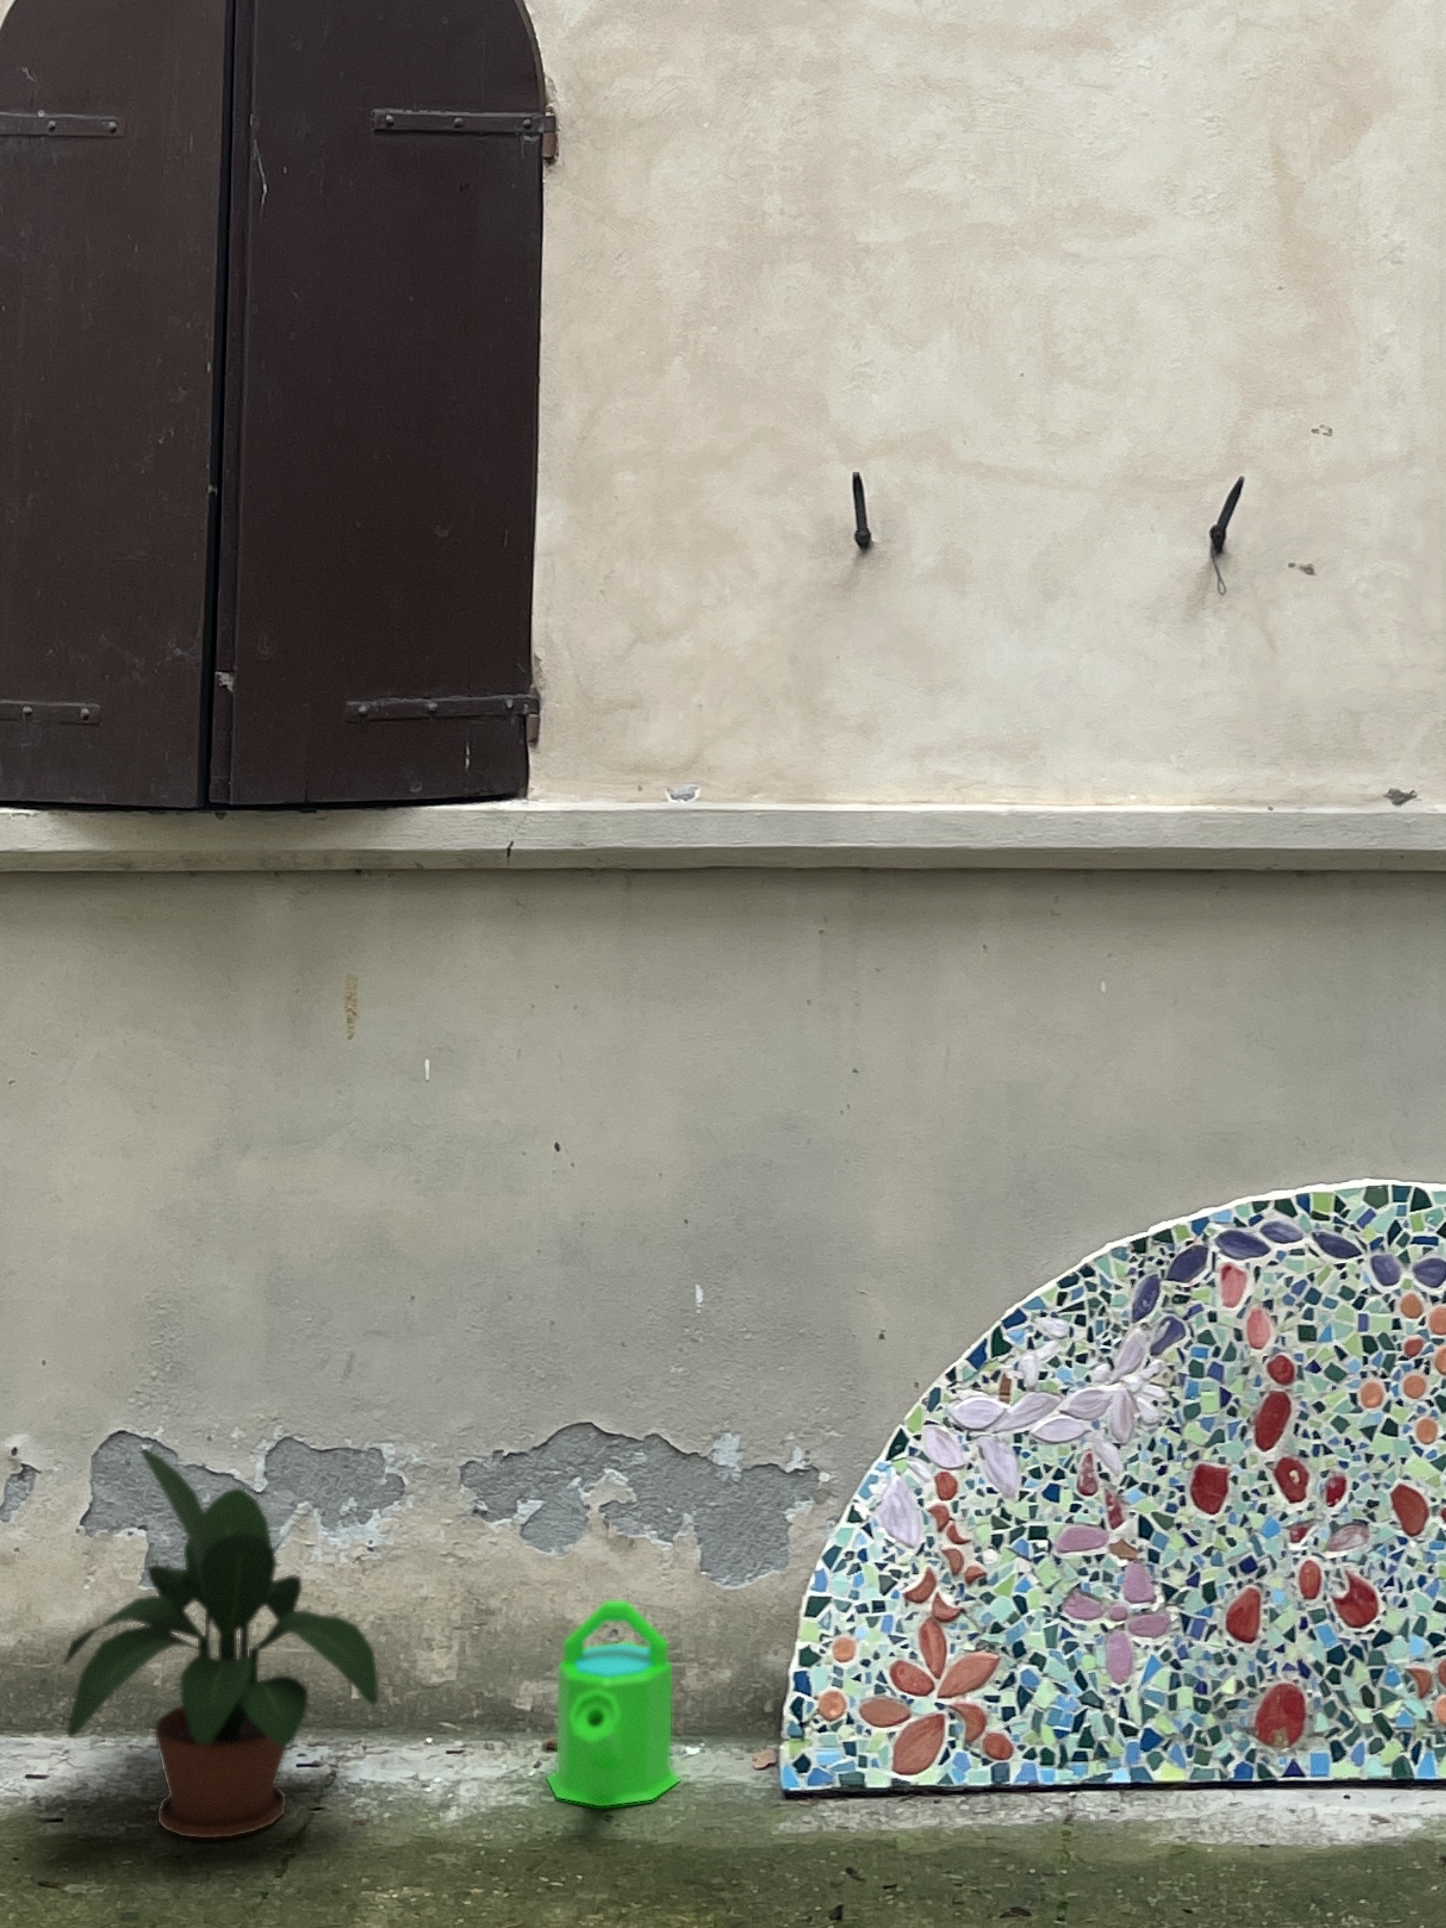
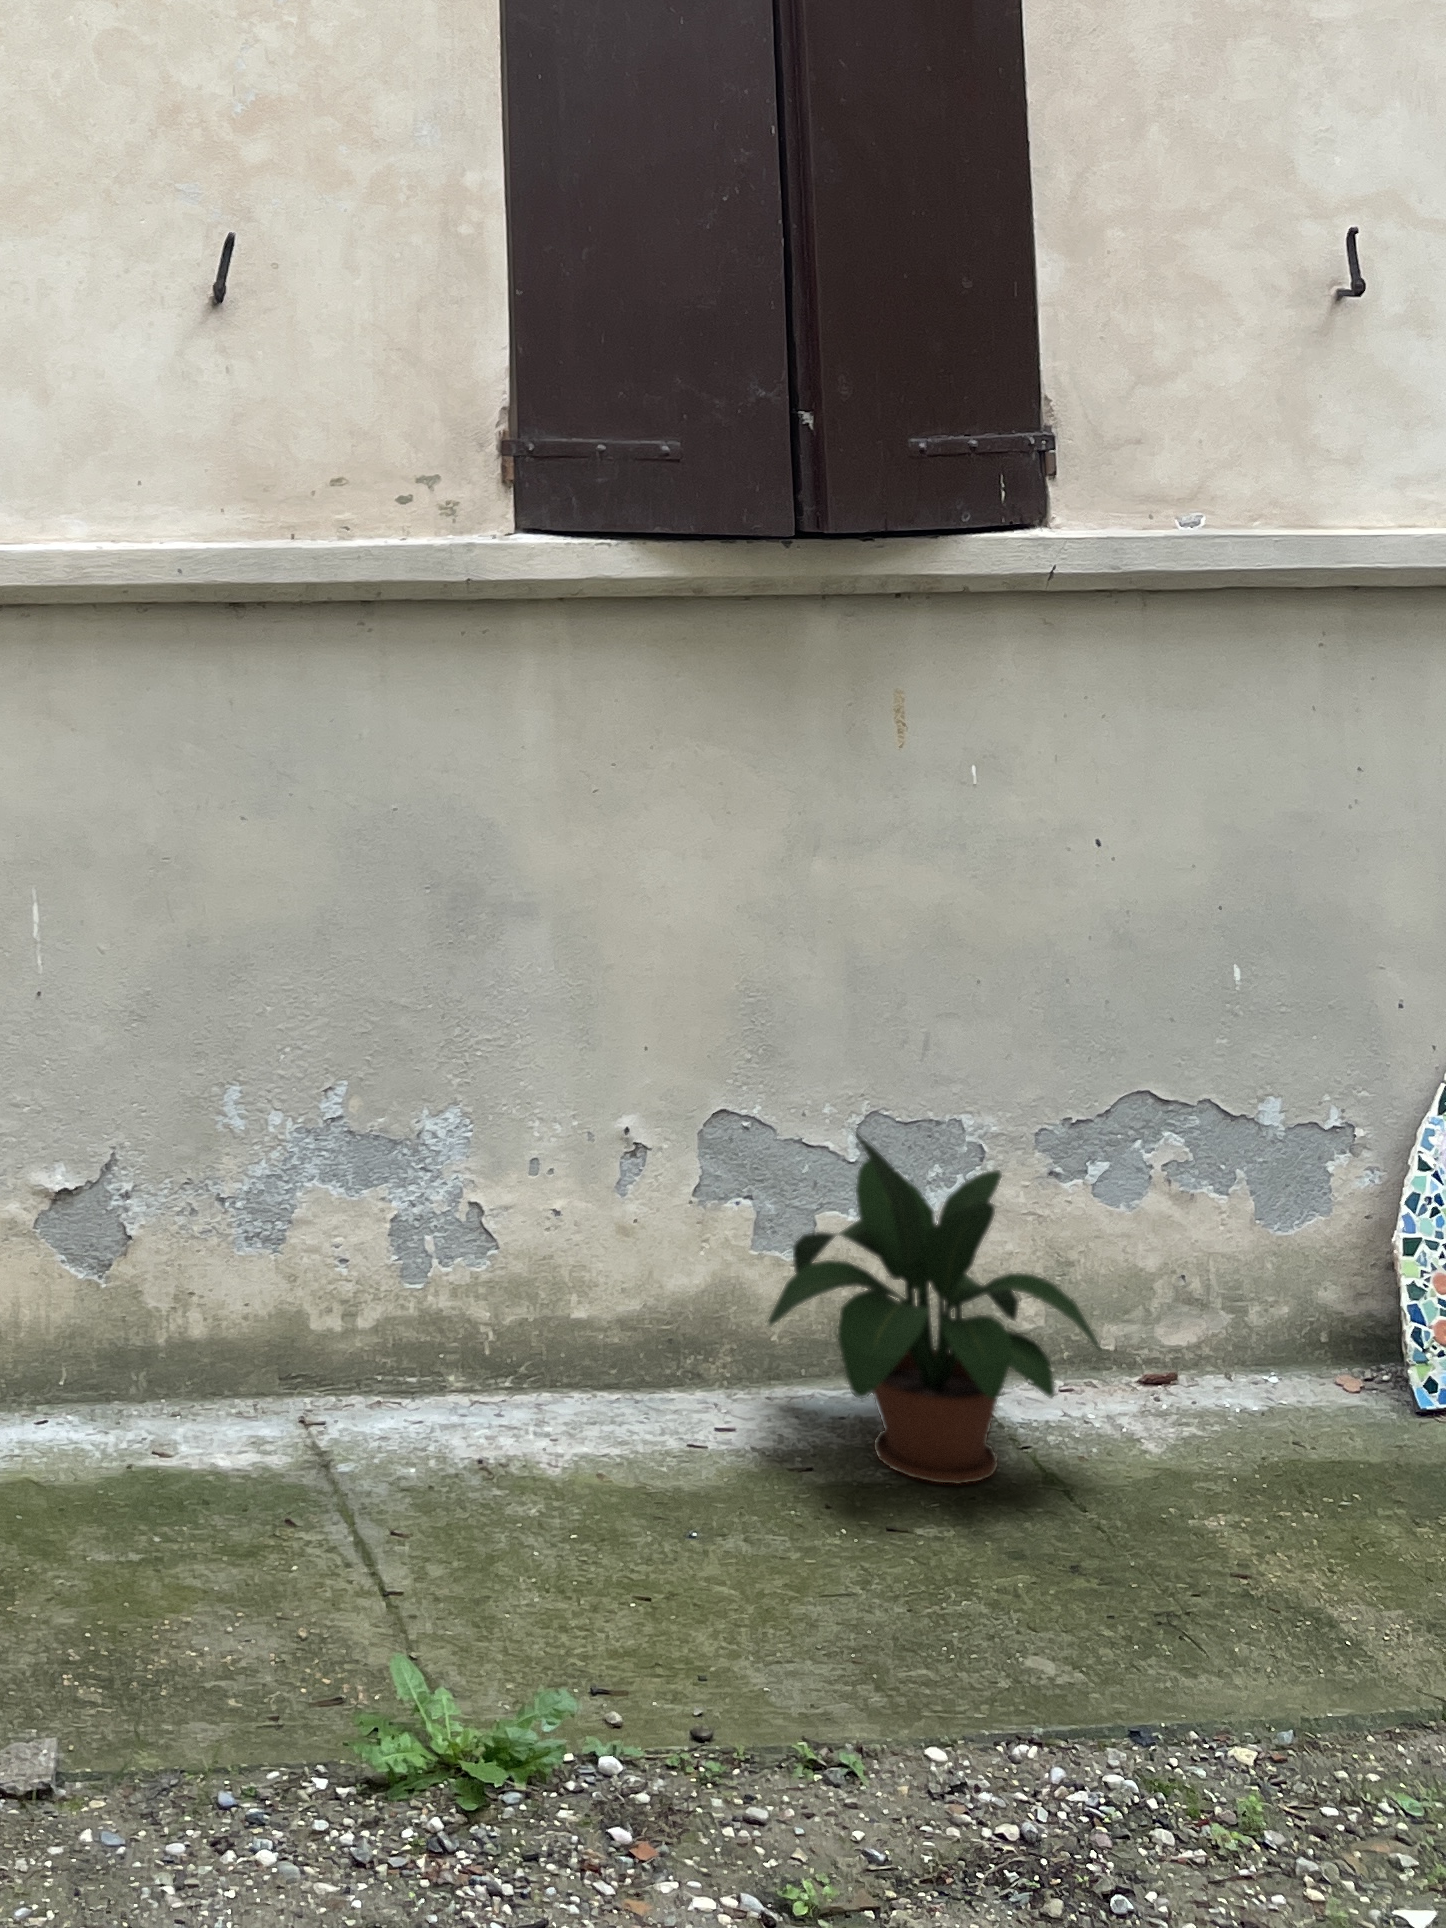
watering can: present [547,1601,679,1806] -> none [1171,1247,1307,1436]

